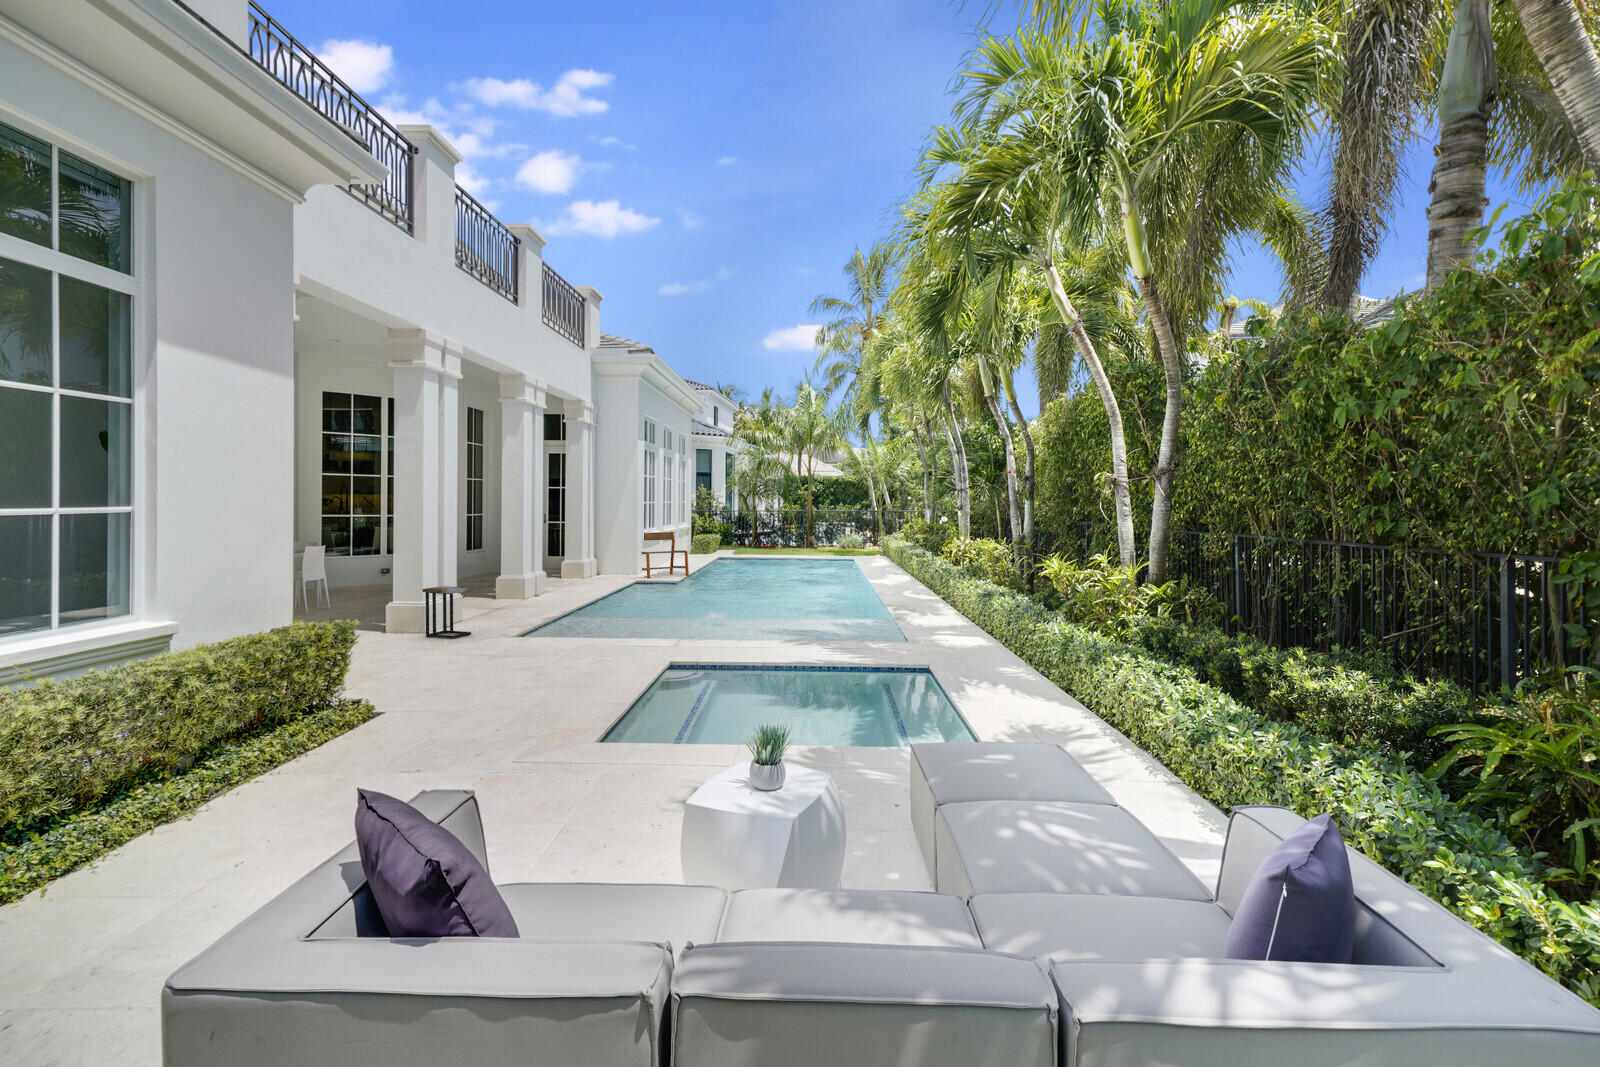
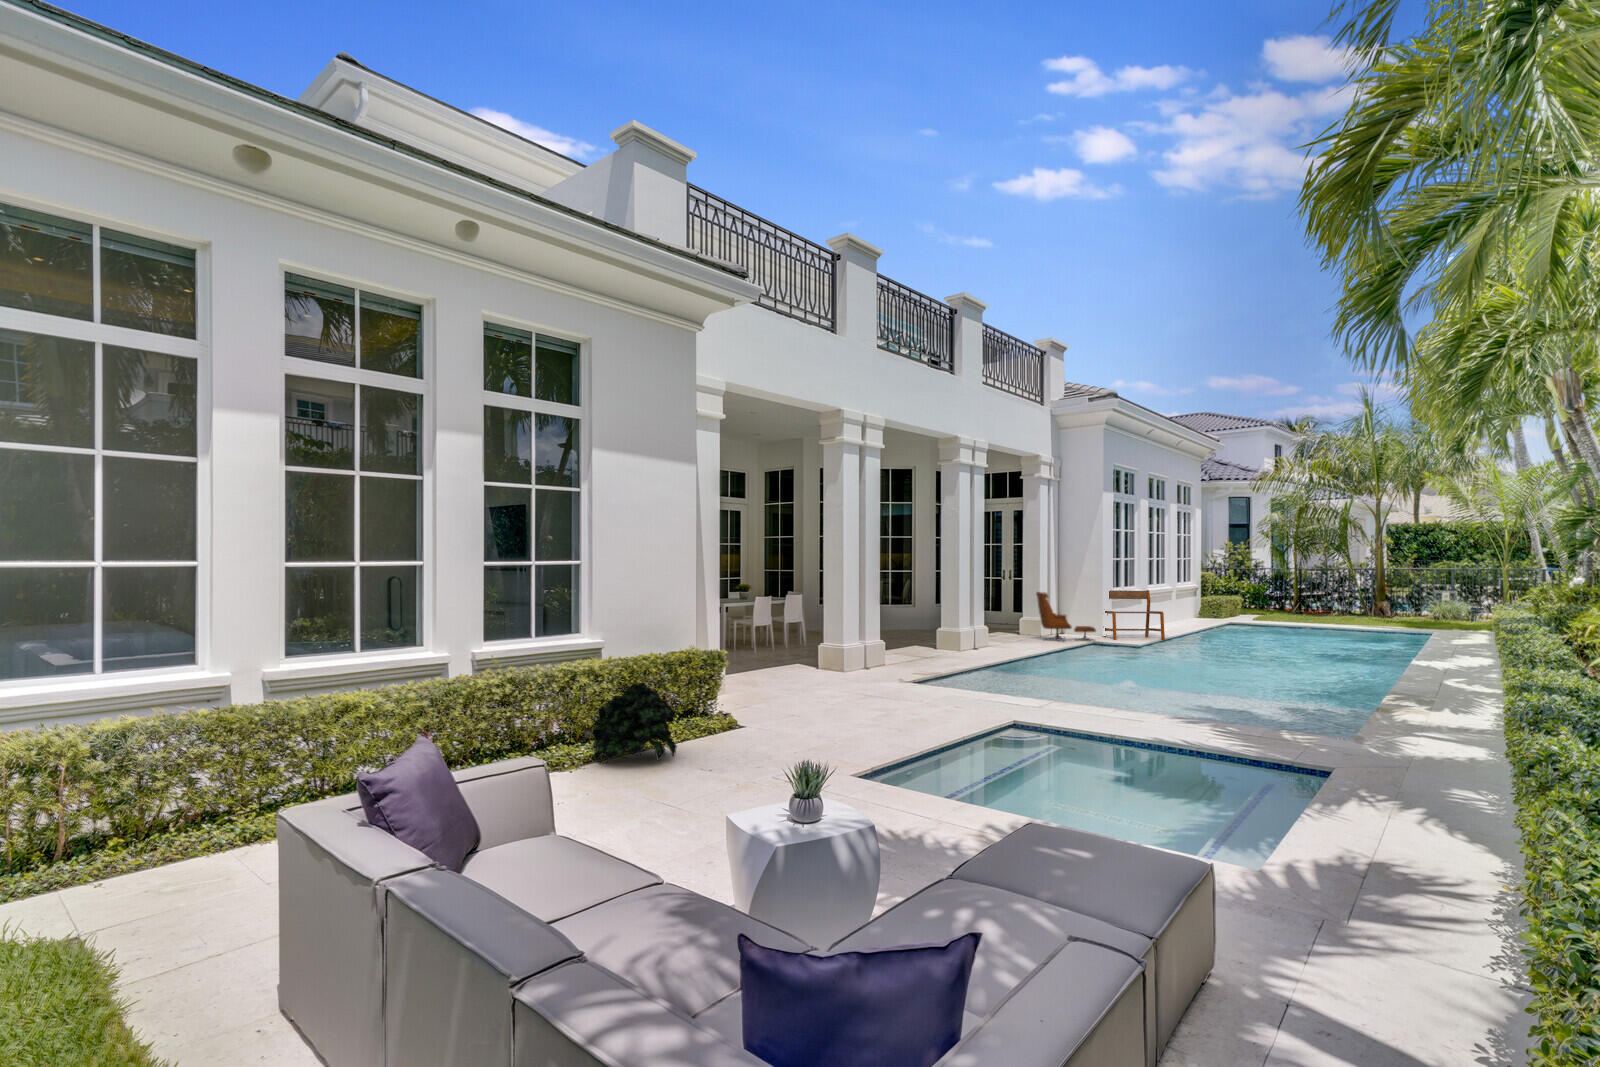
lounge chair: none [580,536,635,583] -> present [1036,592,1096,640]
side table: present [422,586,472,639] -> none [840,632,879,679]
potted plant: none [205,675,352,795] -> present [592,683,677,761]

